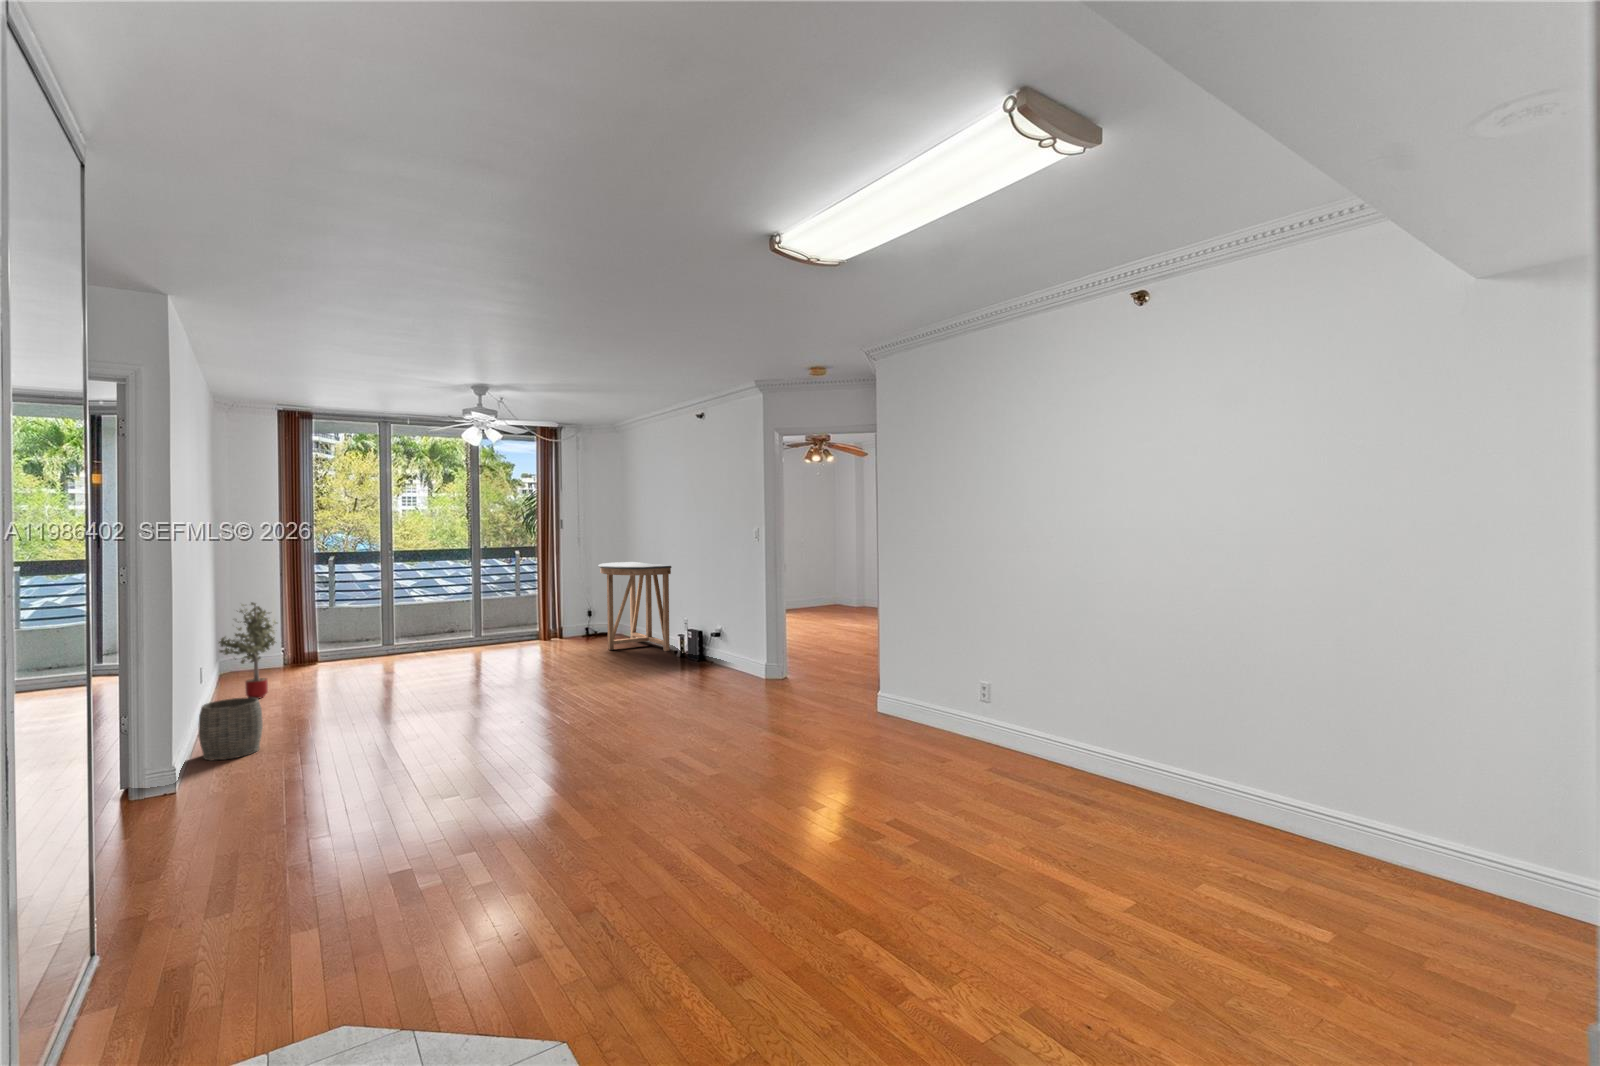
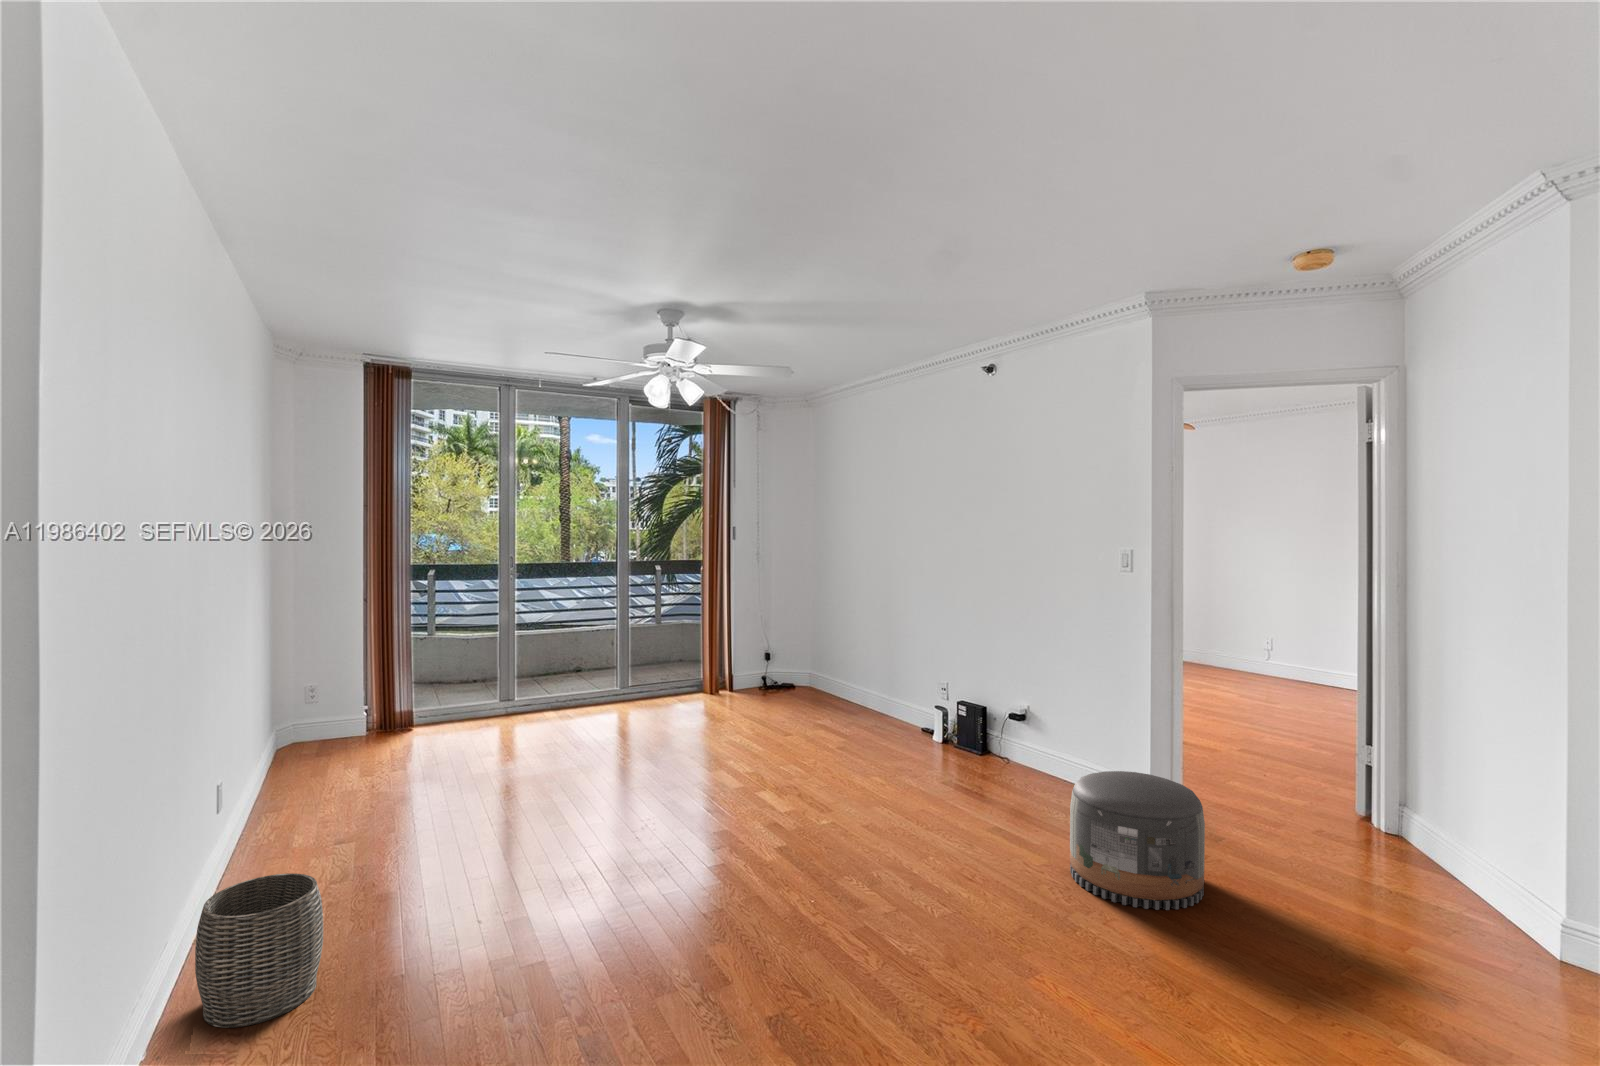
console table: present [598,562,672,651] -> none [797,587,915,724]
potted tree: present [219,602,277,699] -> none [264,651,361,810]
pouf: none [683,651,749,713] -> present [1070,771,1205,910]

